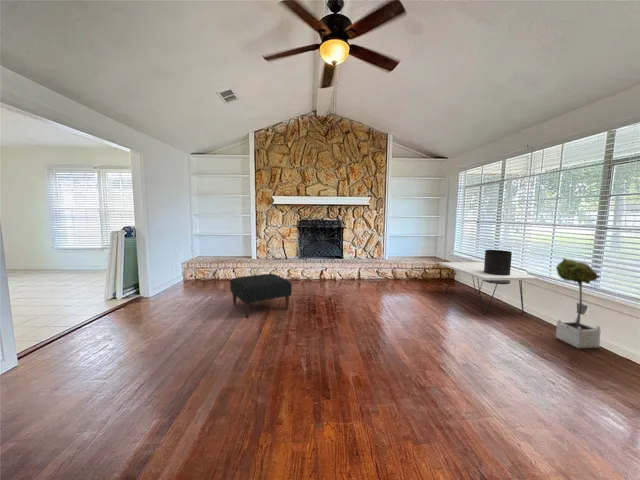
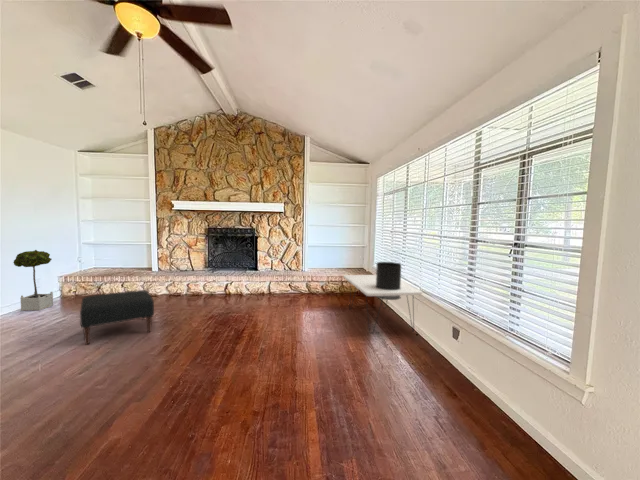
potted tree: present [556,259,601,348] -> present [13,250,53,311]

